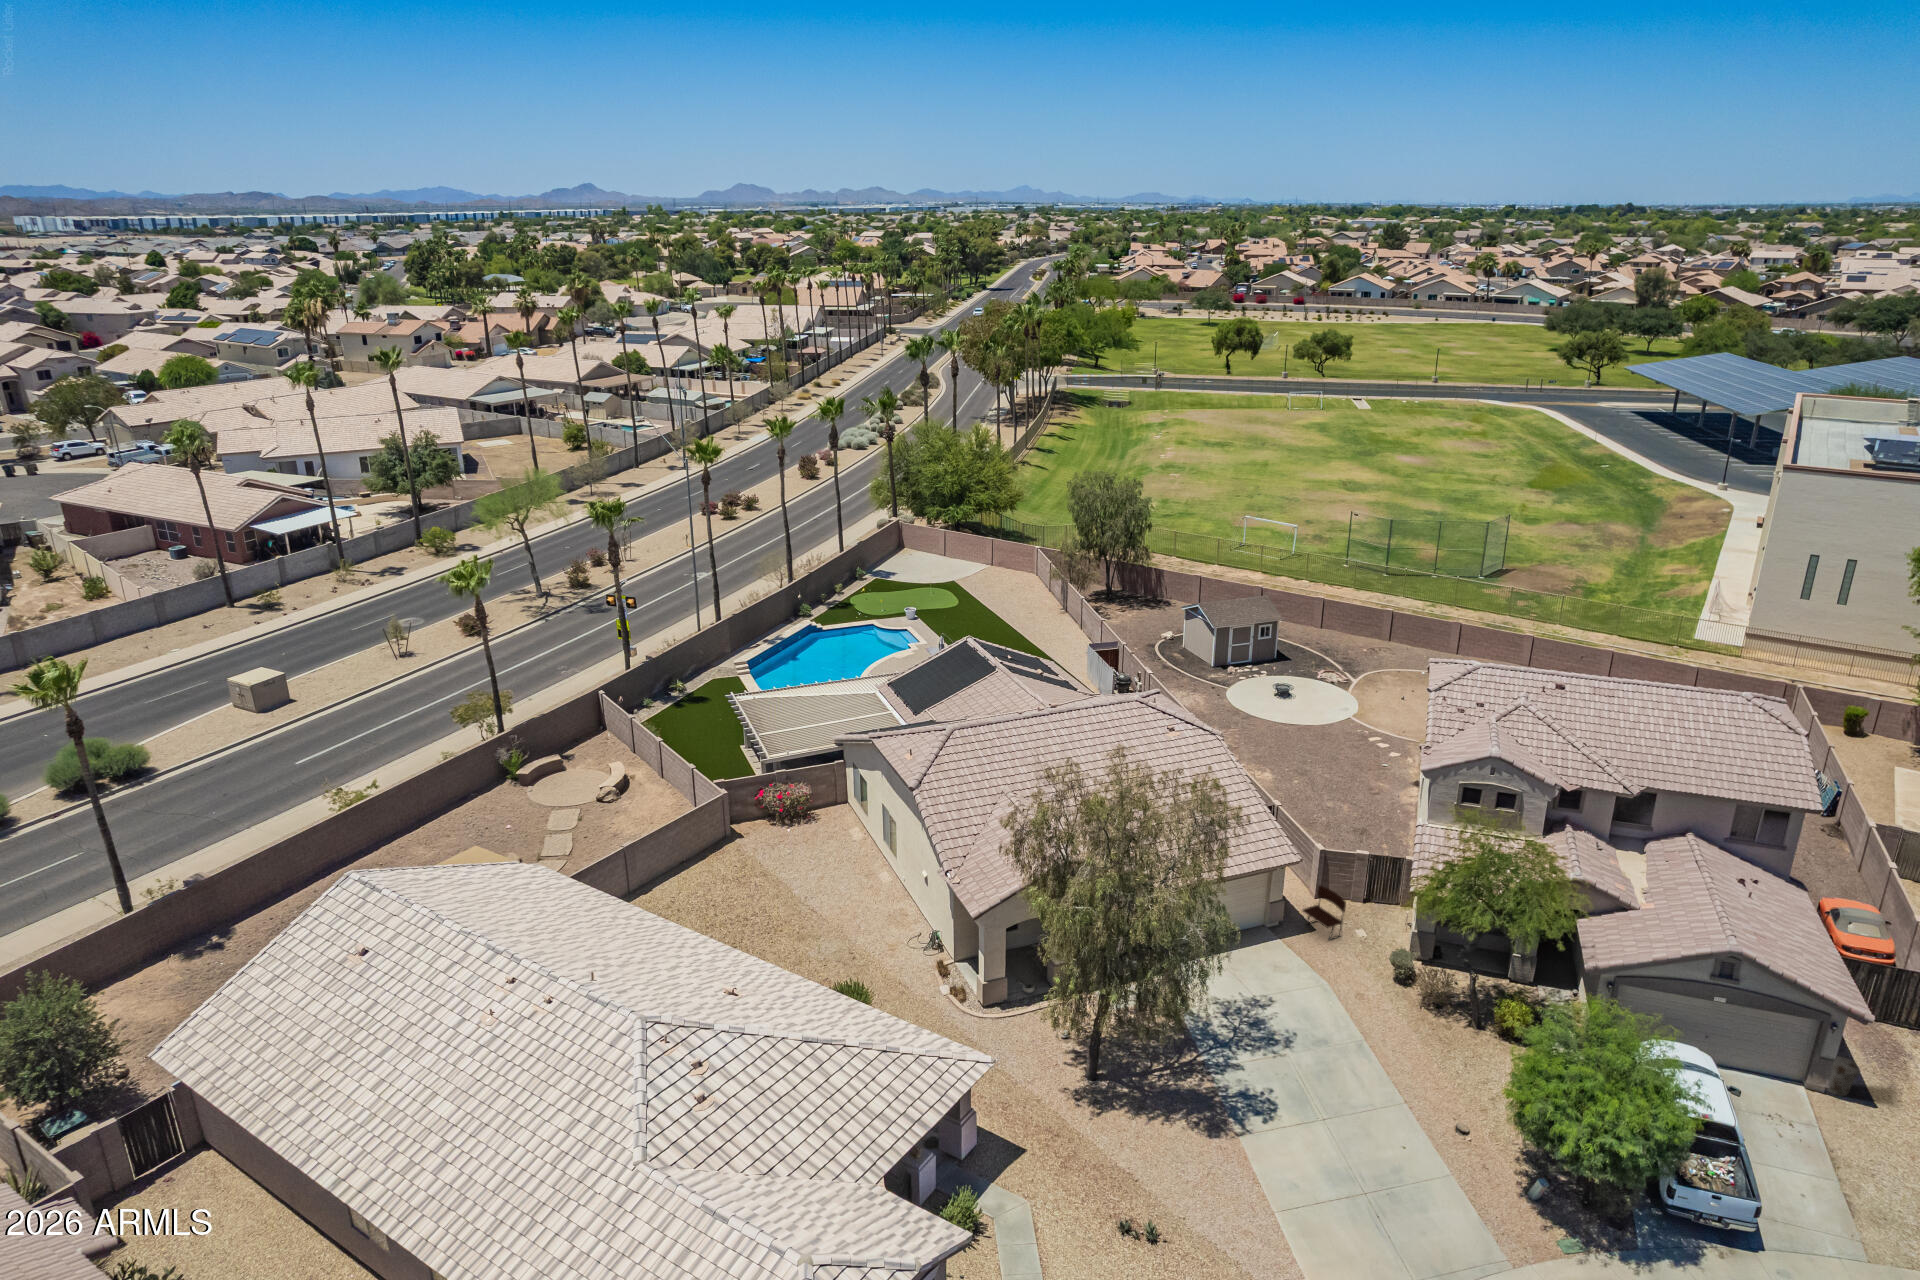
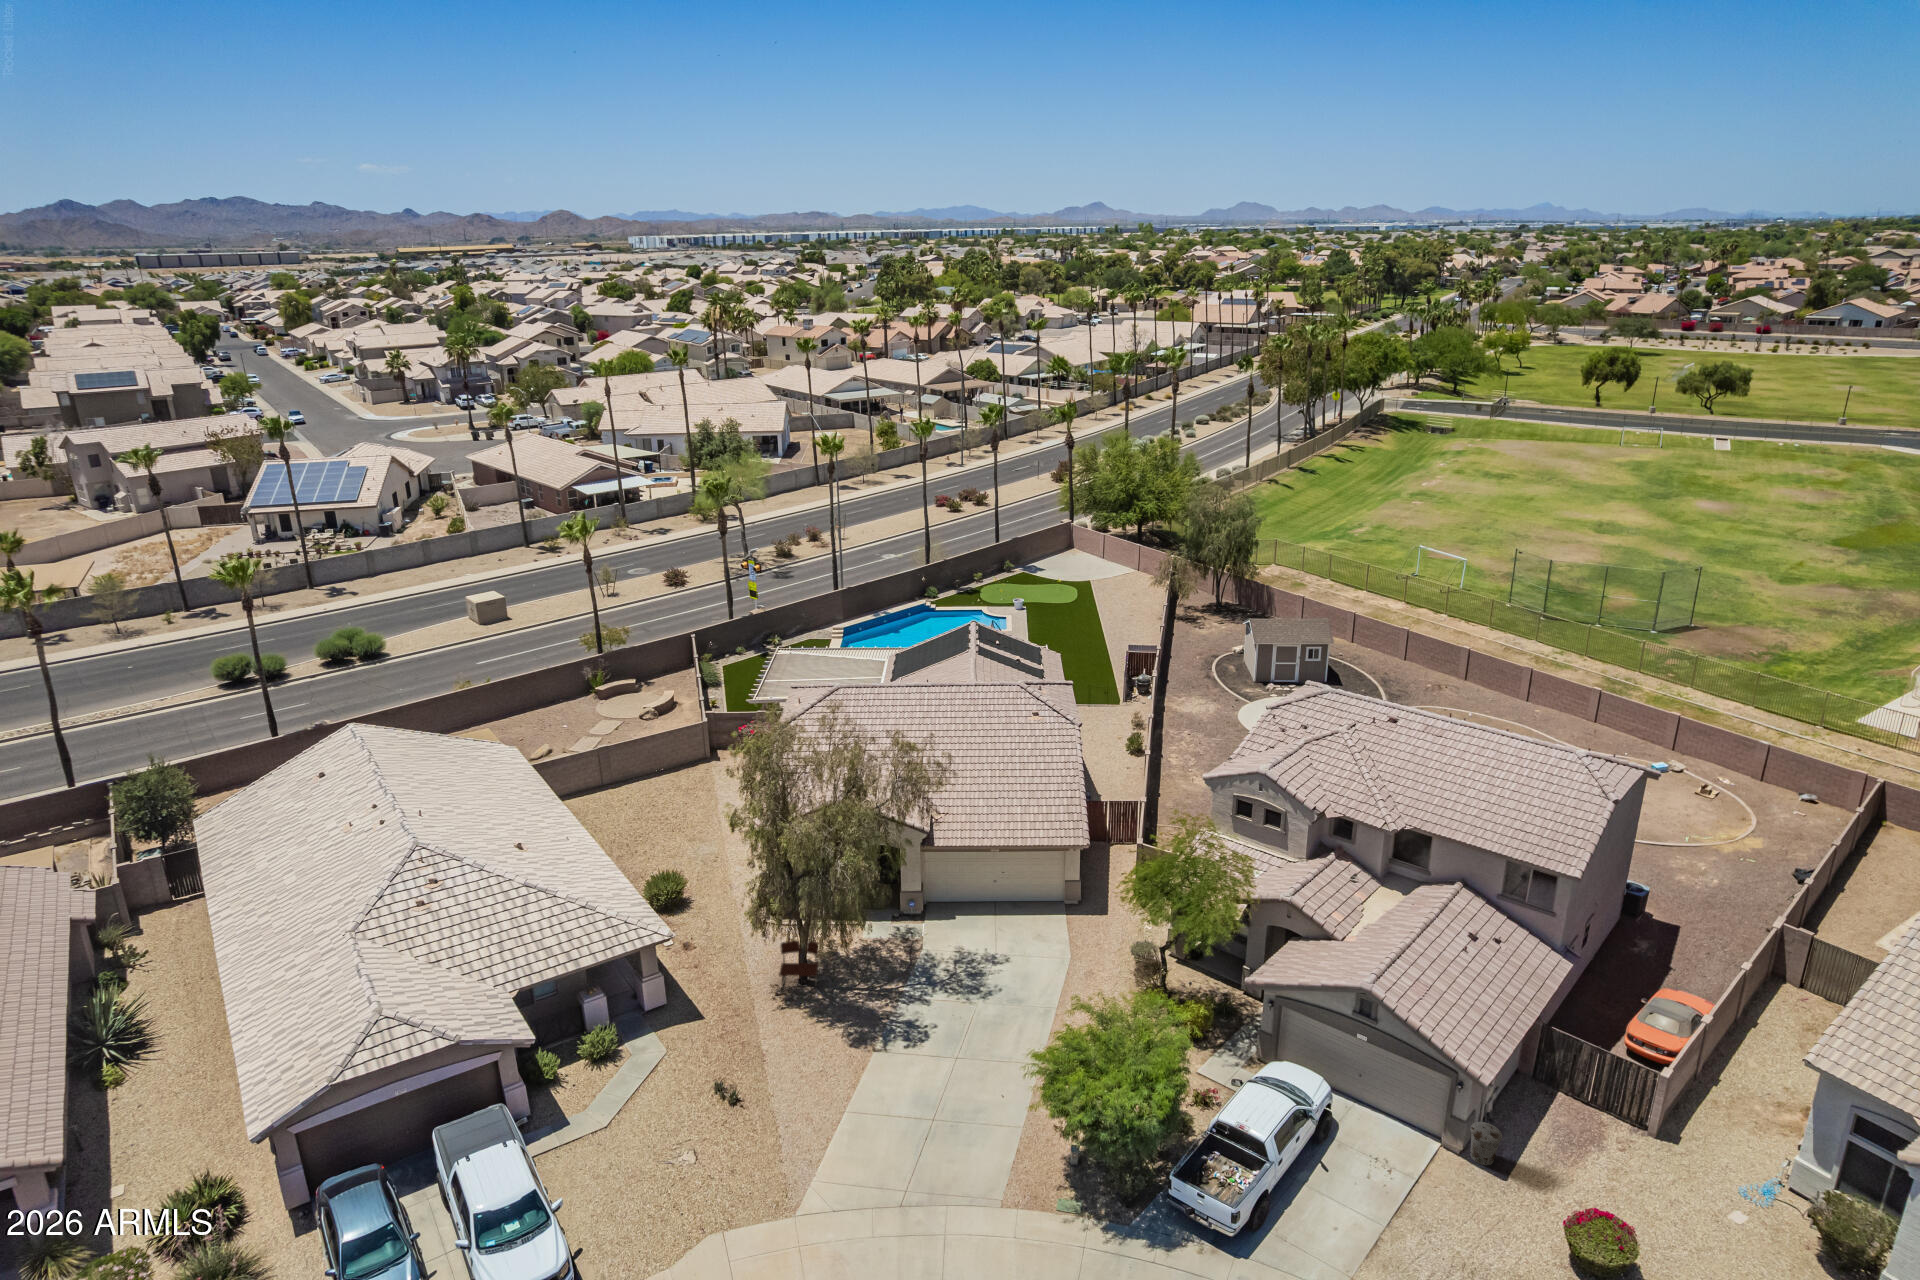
bench: present [1303,886,1346,940] -> present [779,941,818,986]

